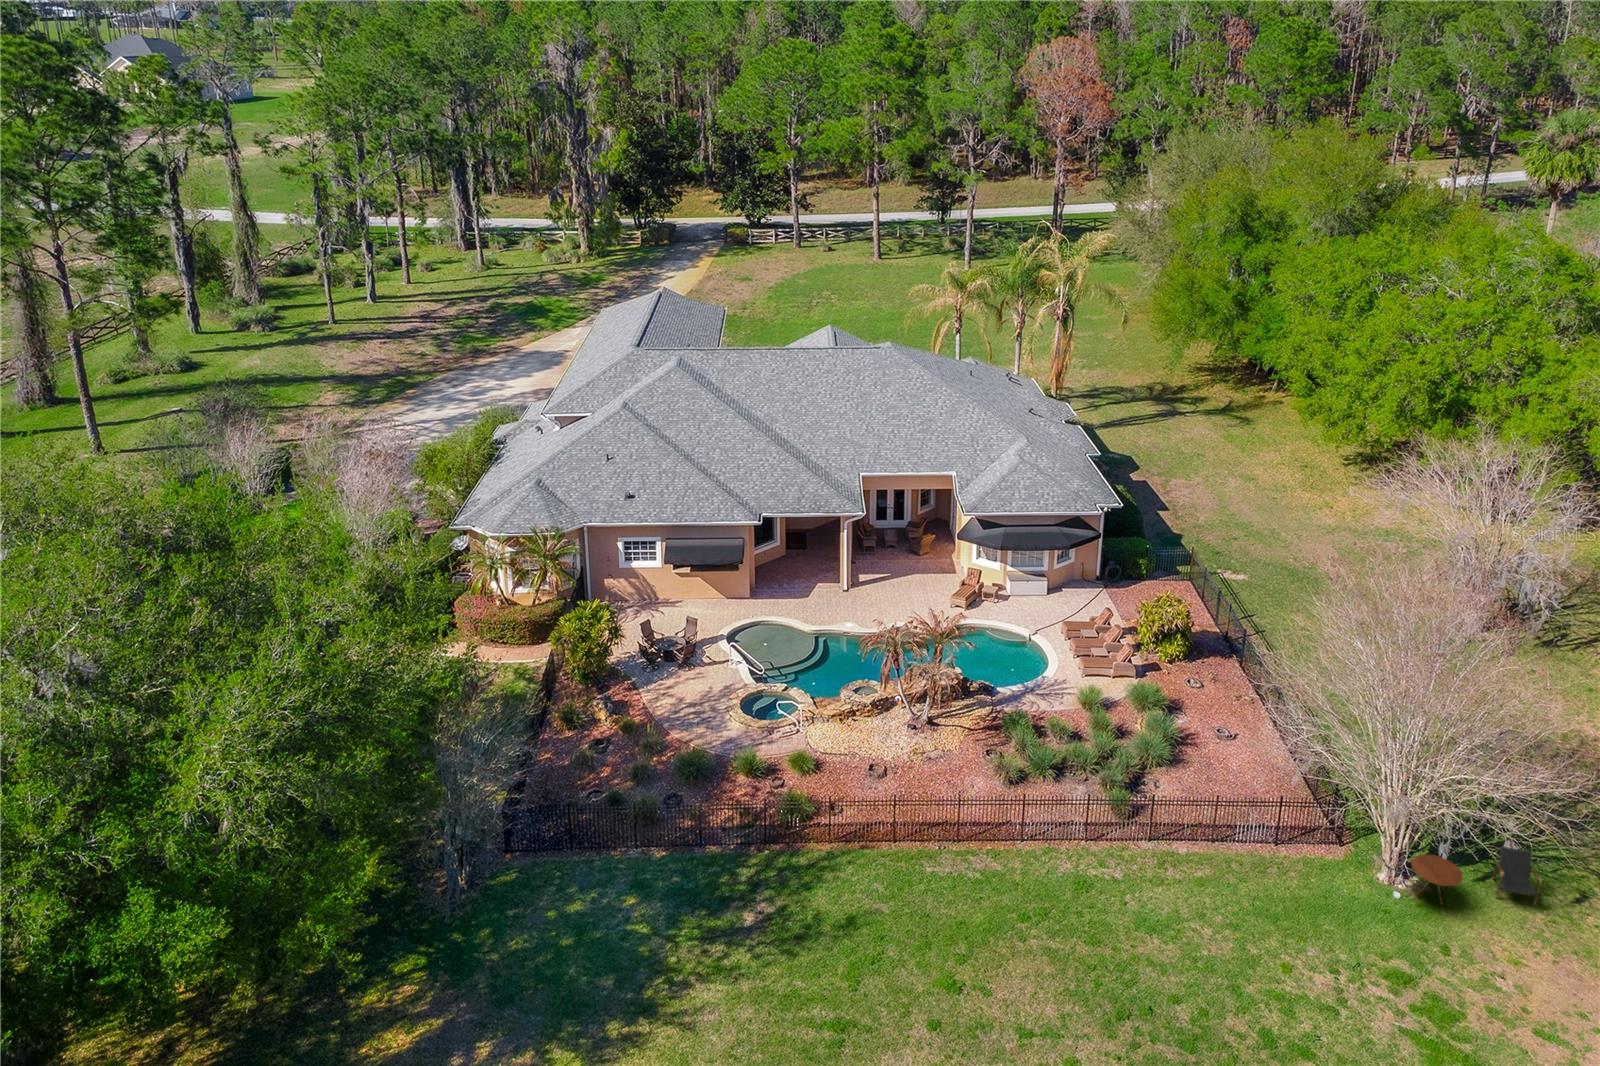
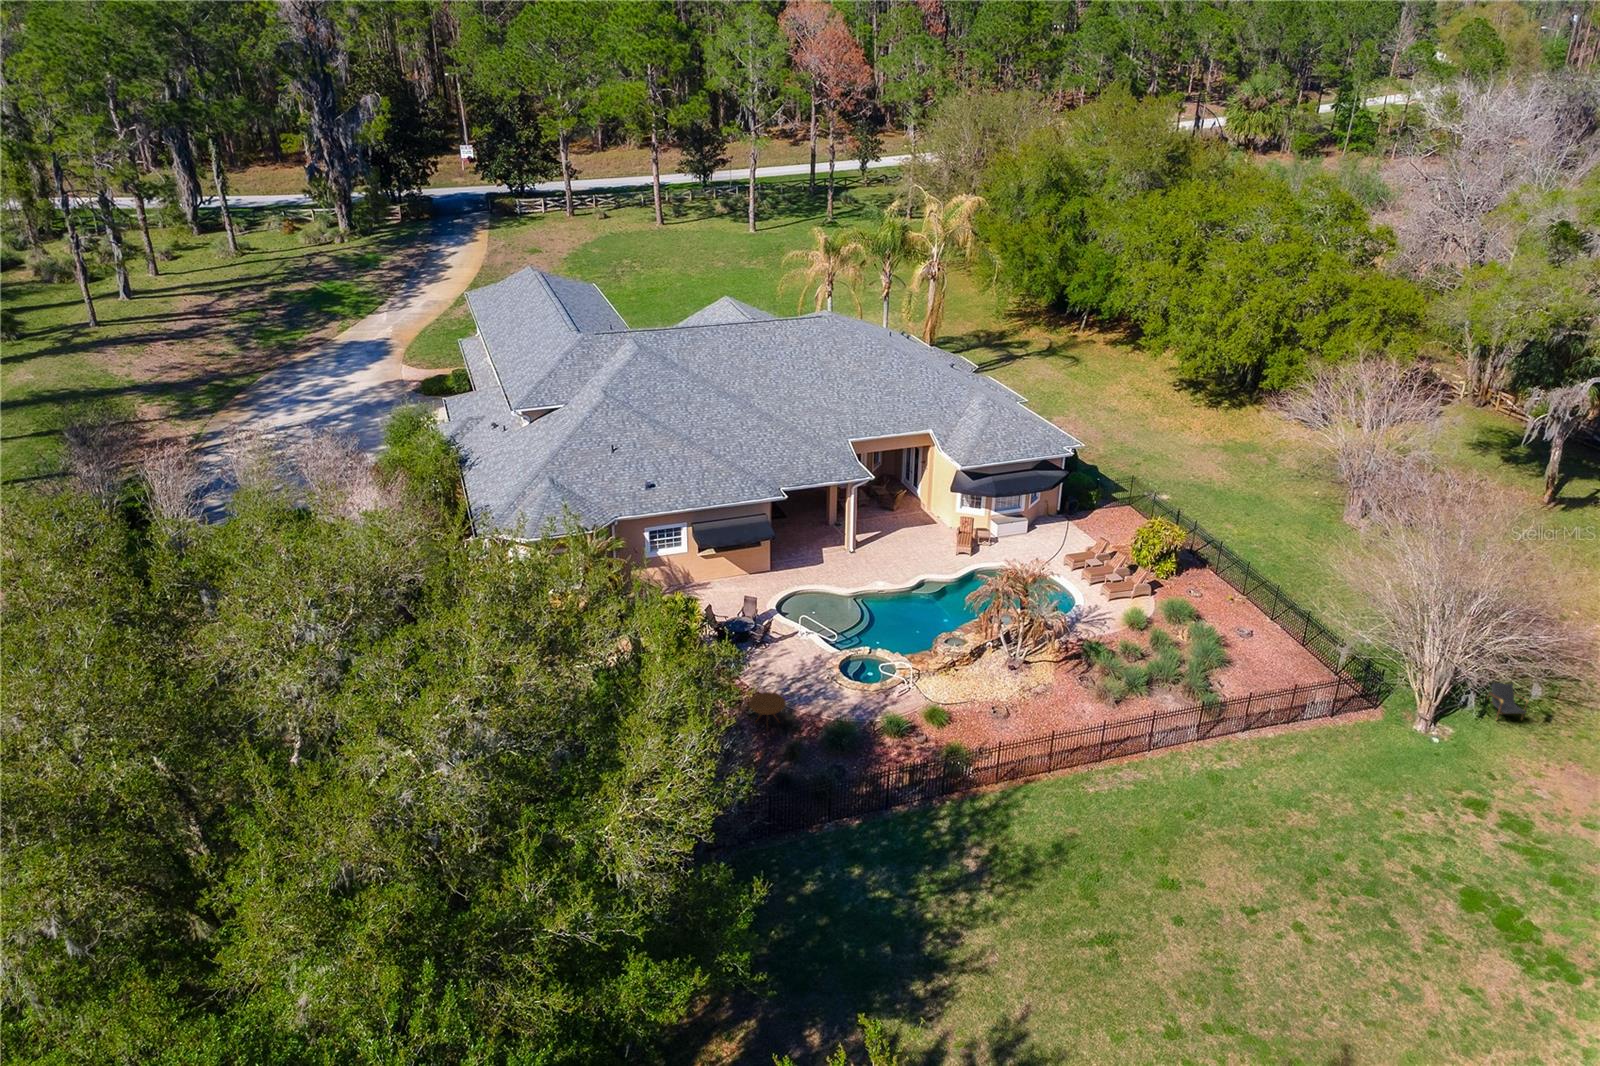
round table: present [1411,854,1463,903] -> present [749,692,786,720]

